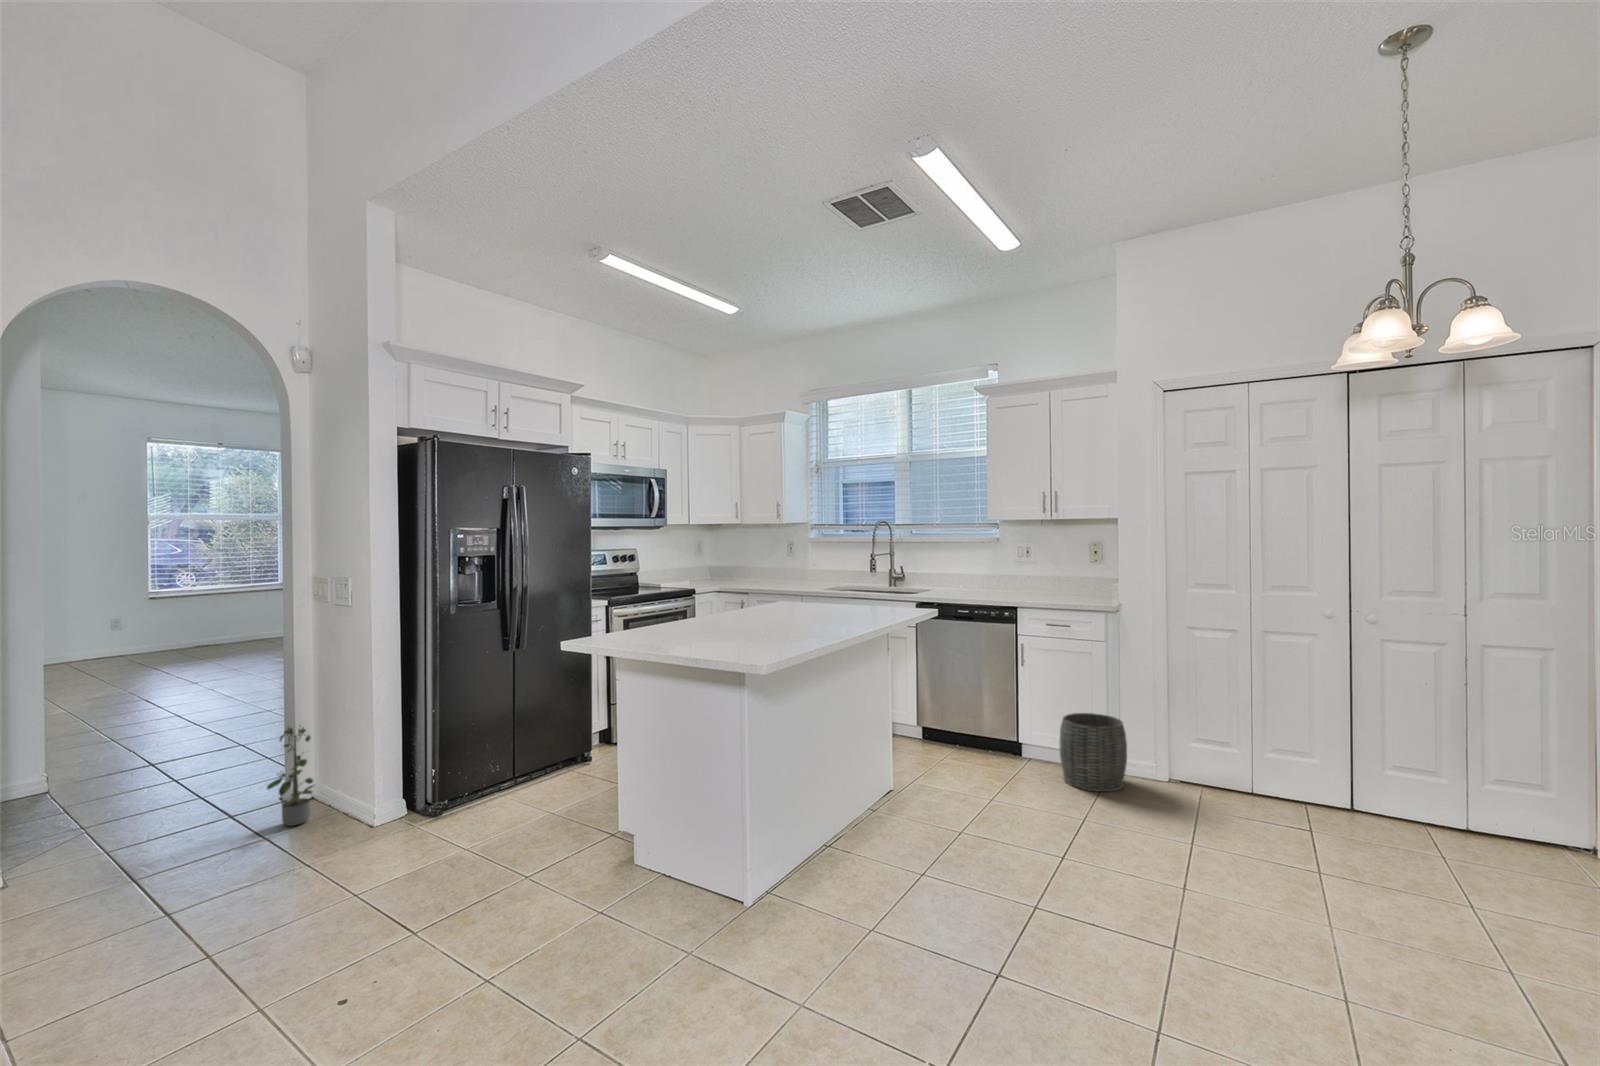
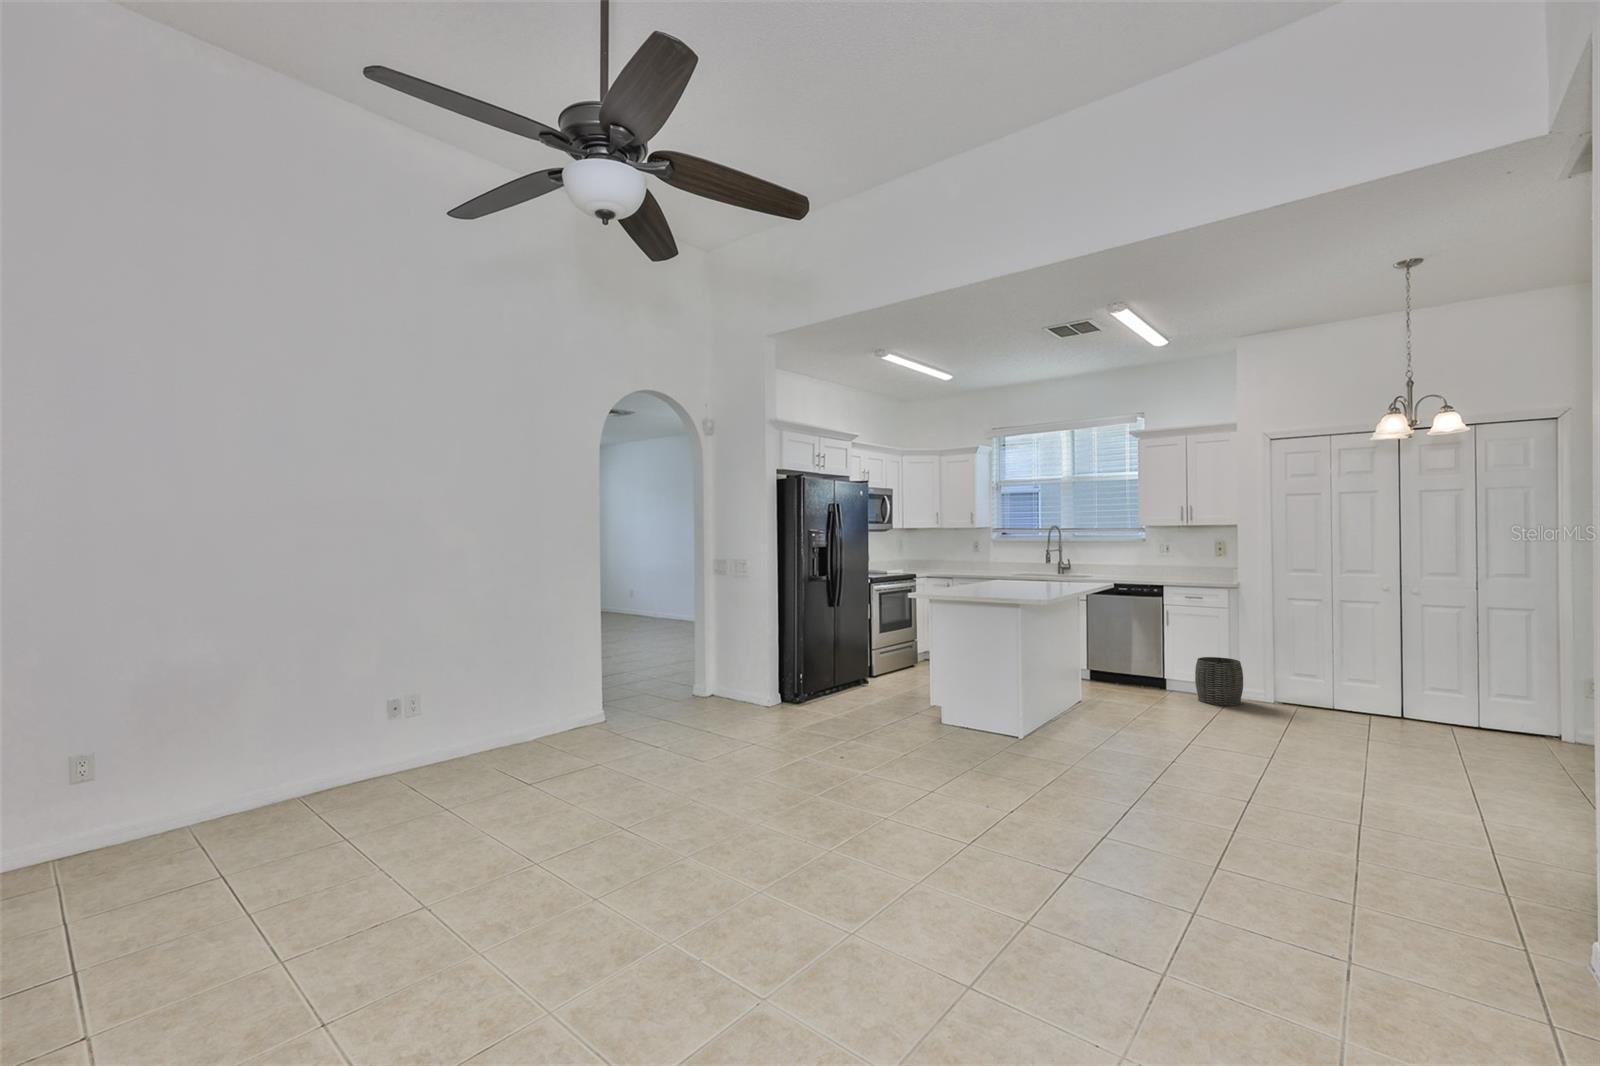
potted plant: present [267,727,313,826] -> none [715,646,745,704]

